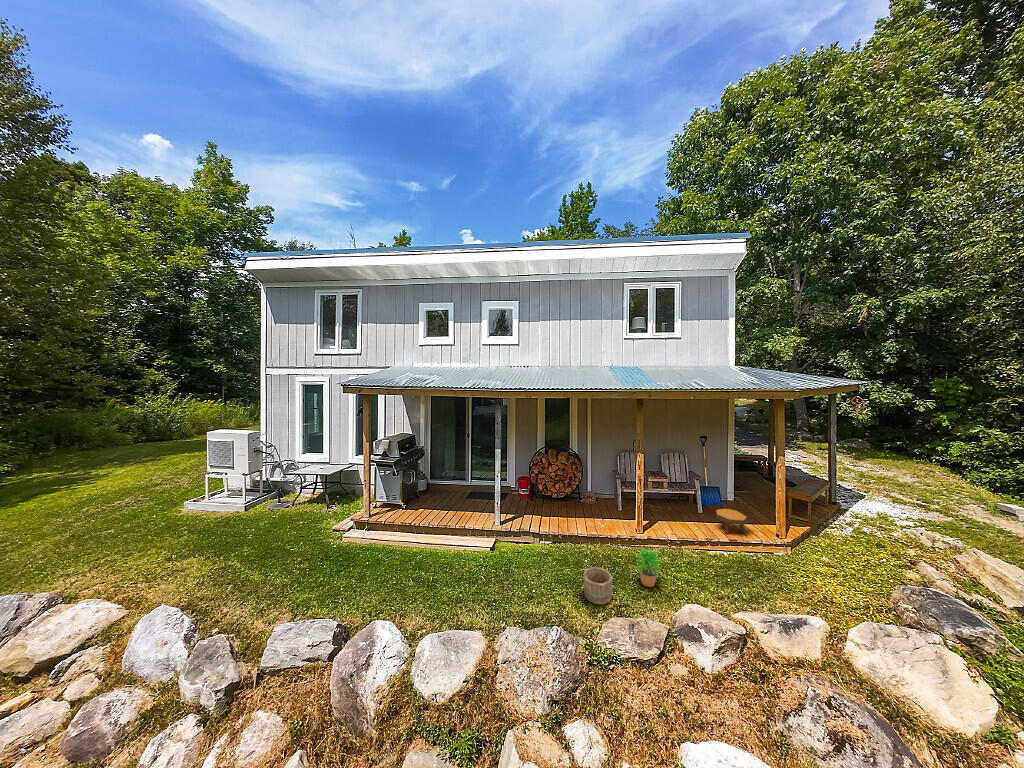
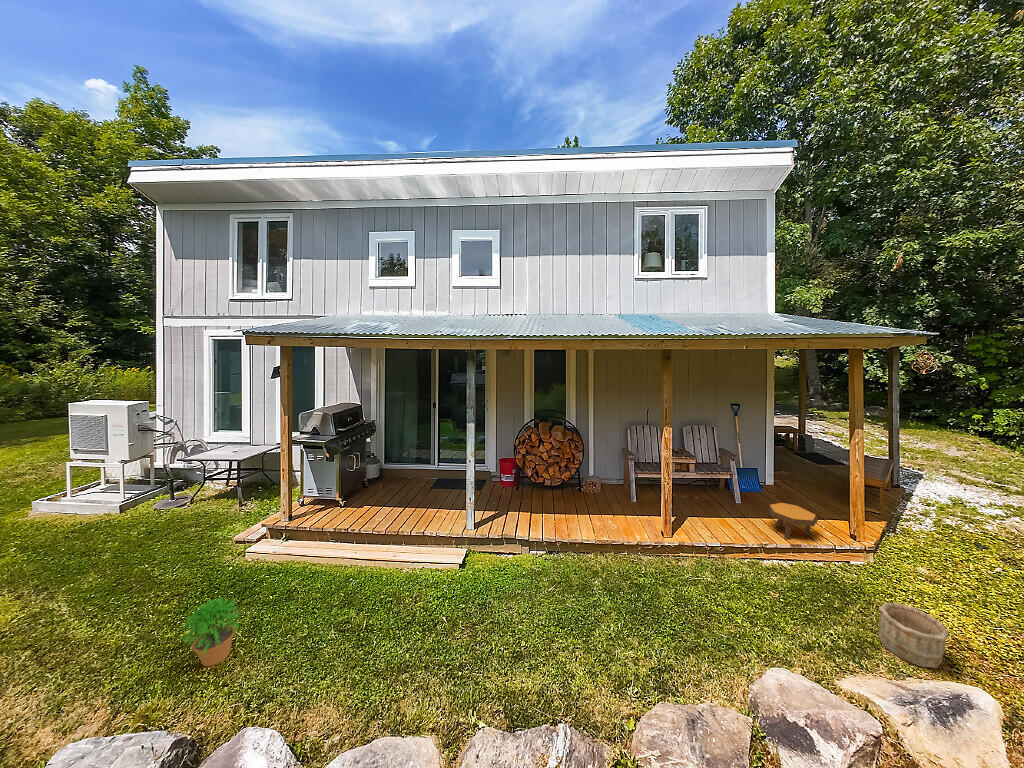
potted plant: present [636,548,661,587] -> present [182,596,240,666]
wooden bucket: present [583,567,613,605] -> present [878,603,949,669]

